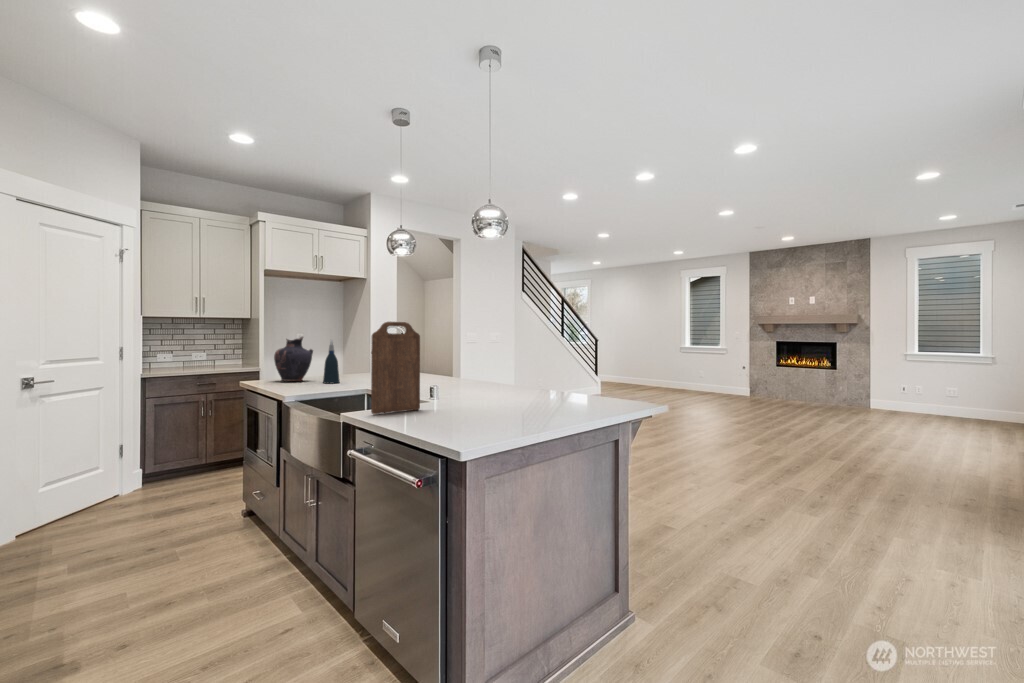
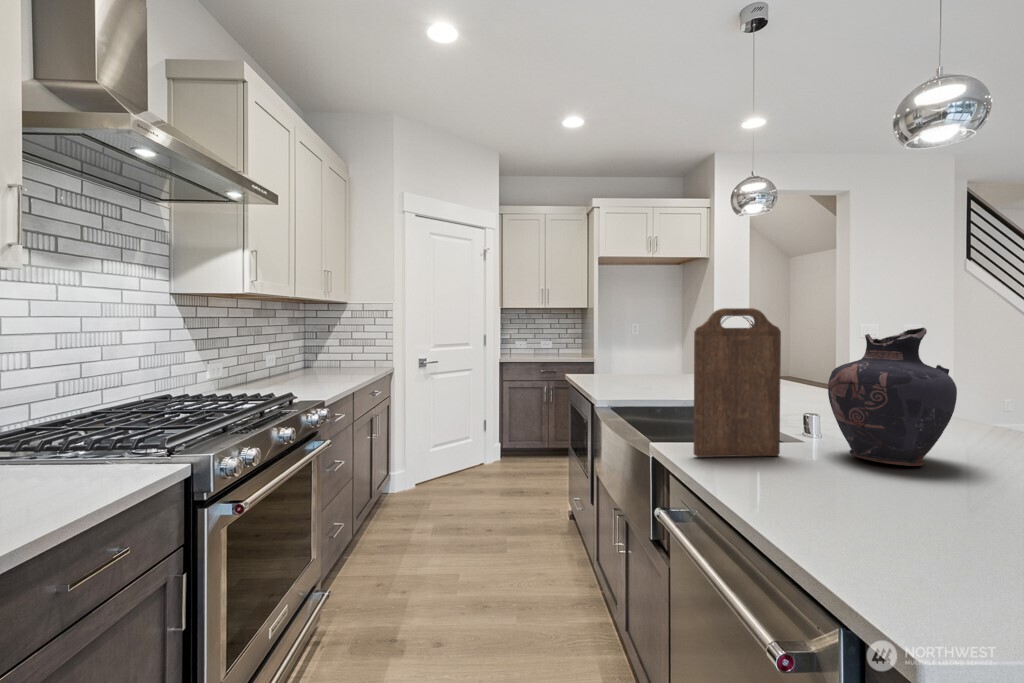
vase: present [274,336,313,381] -> present [828,328,957,466]
spray bottle: present [323,340,340,383] -> none [649,331,669,385]

